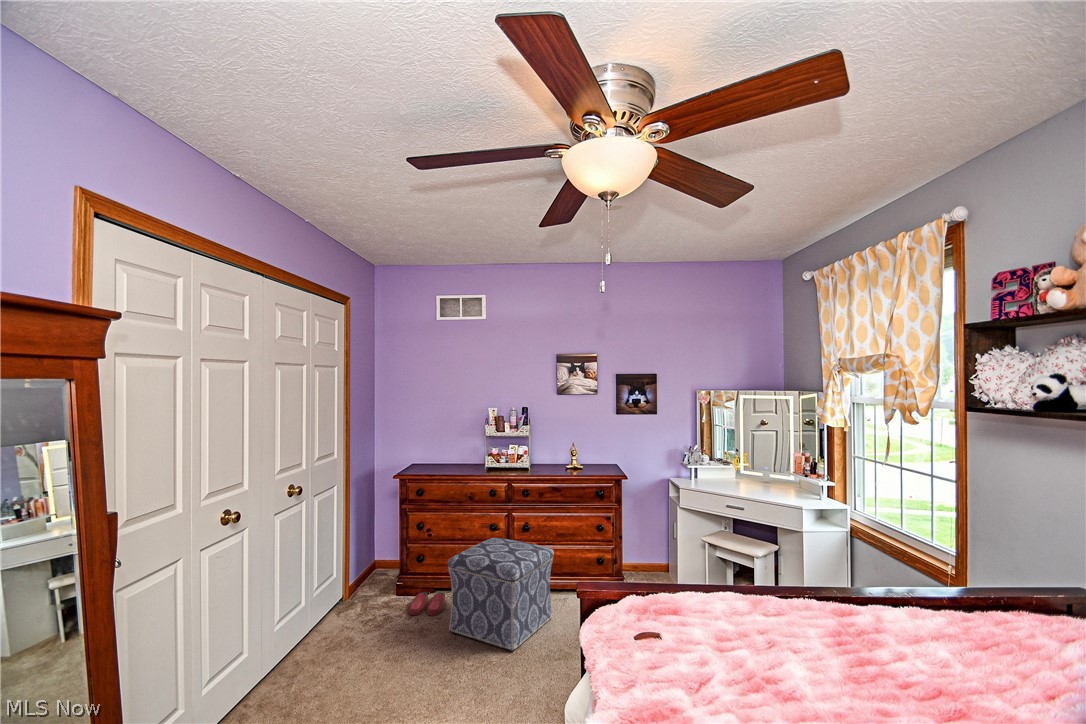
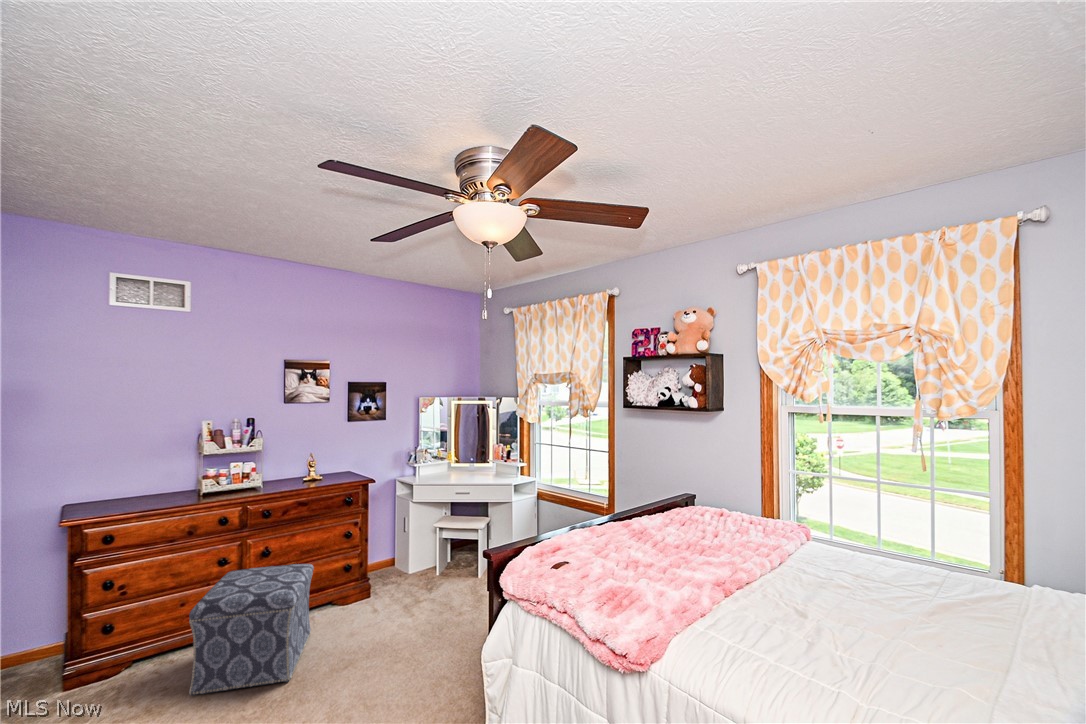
slippers: present [409,592,445,616] -> none [101,659,159,703]

